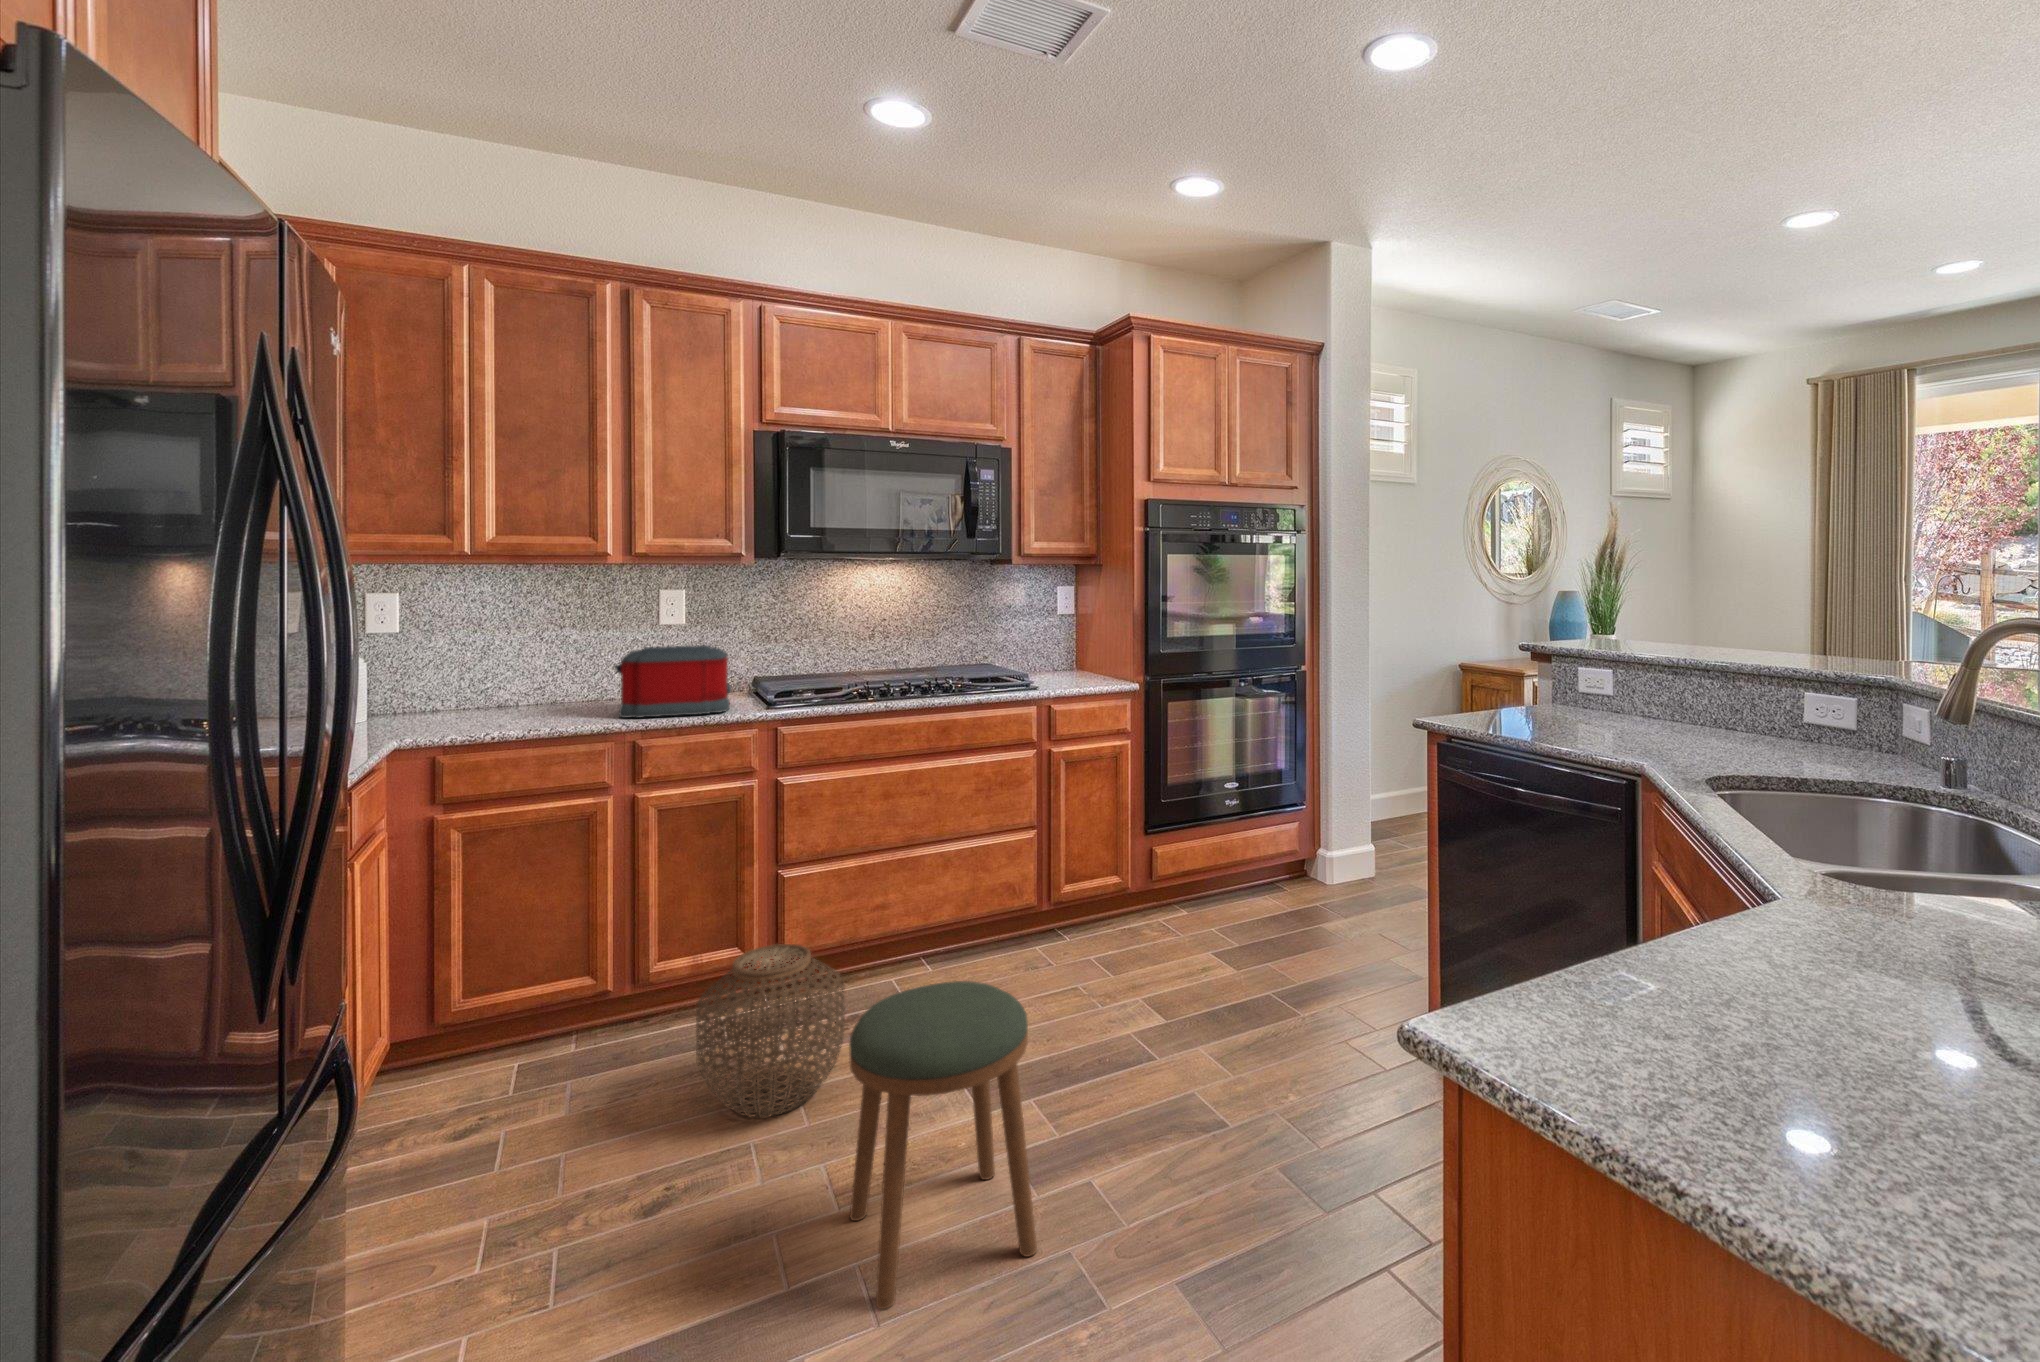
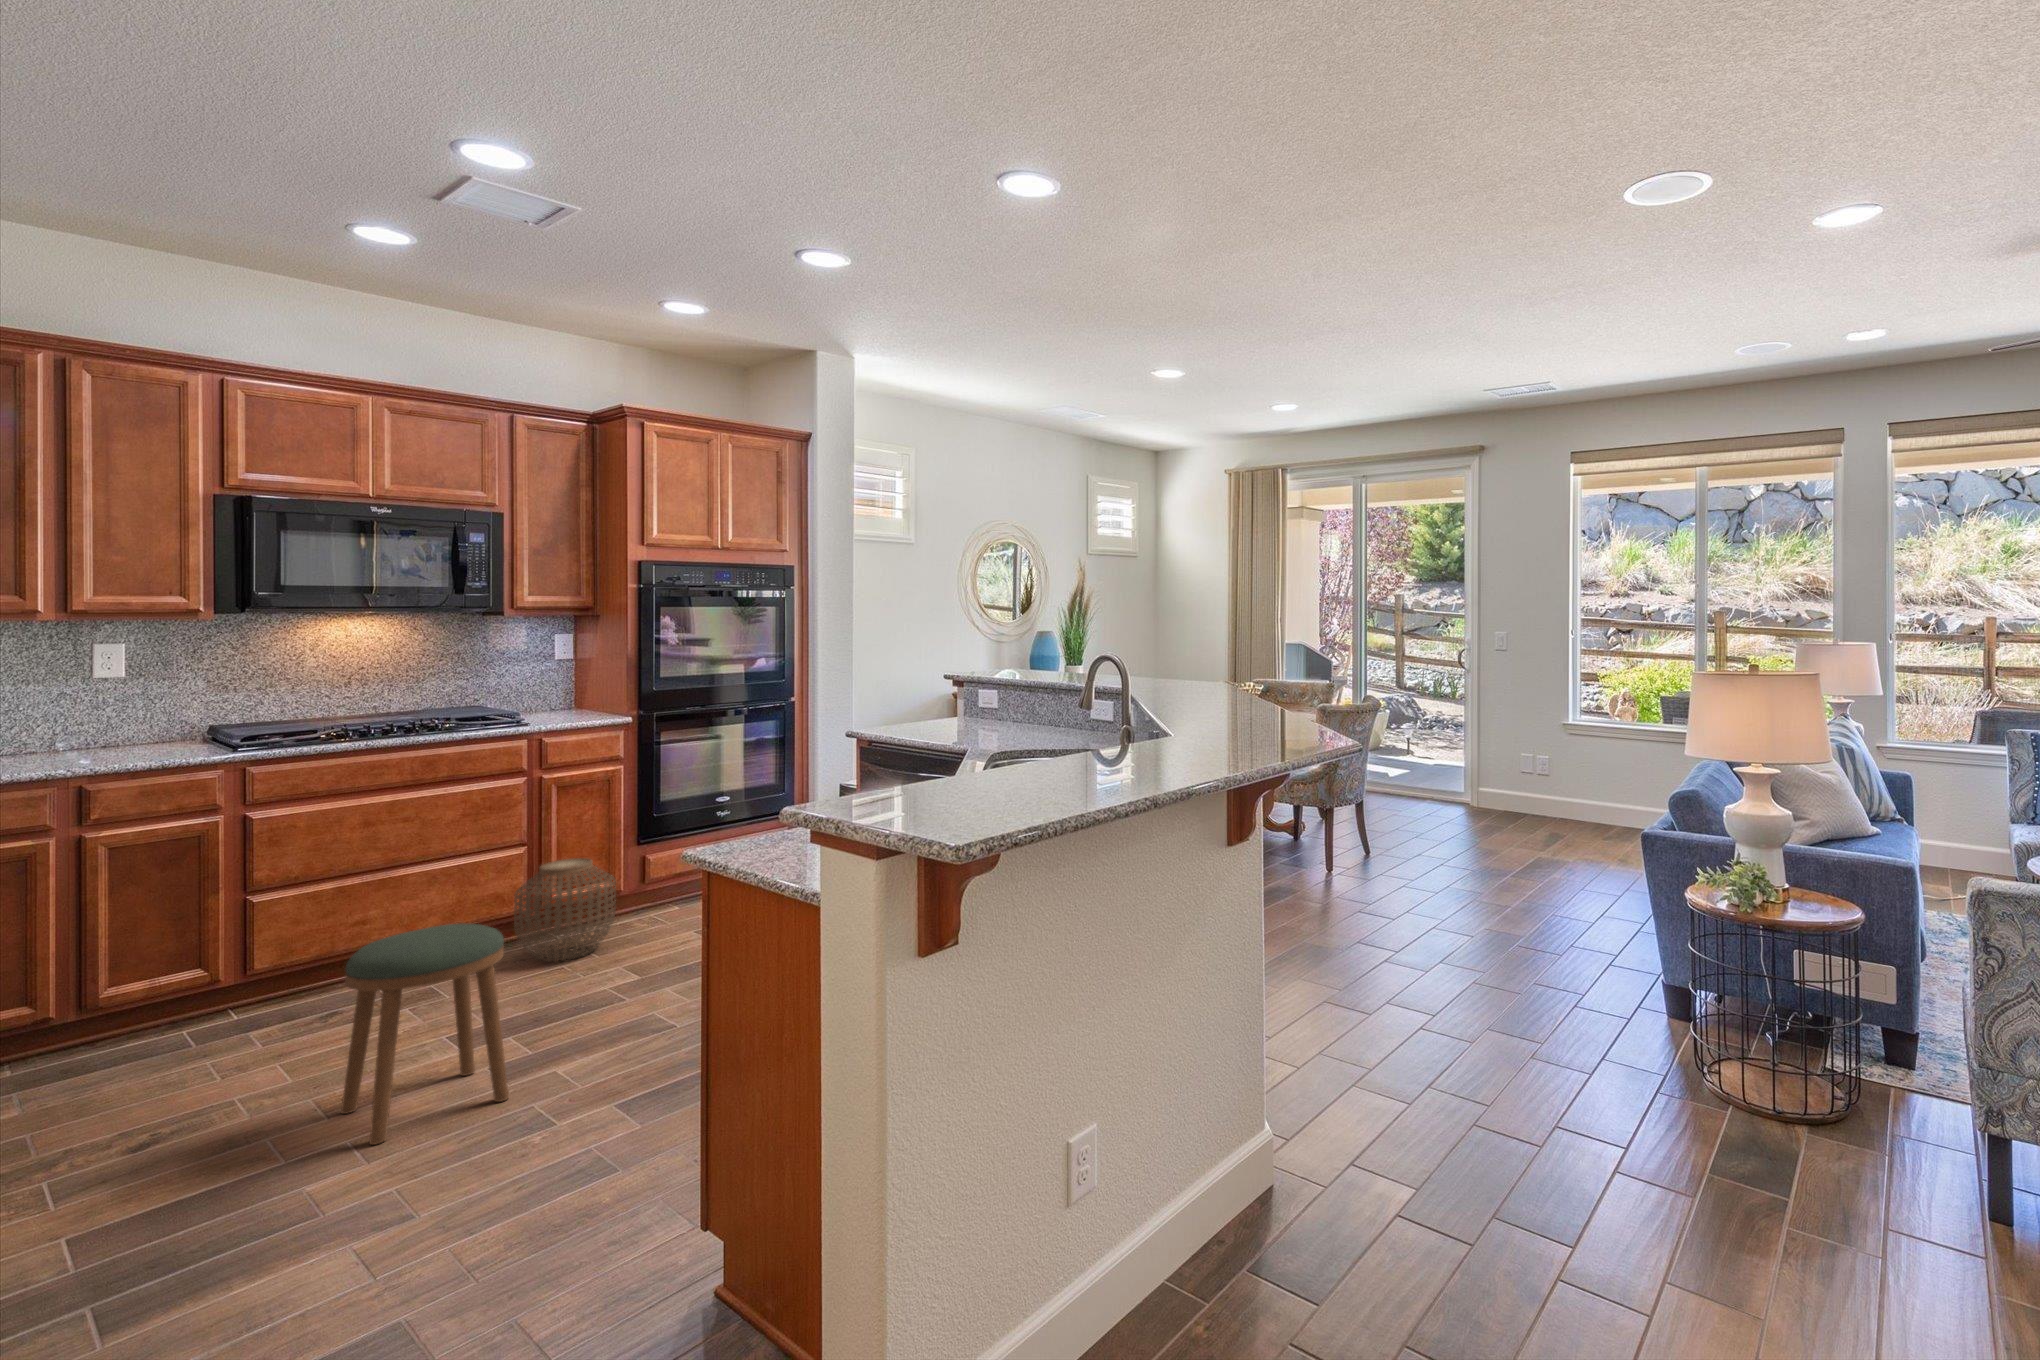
toaster: present [615,645,731,718] -> none [49,696,190,767]
woven basket: present [696,944,844,1117] -> present [514,858,616,962]

